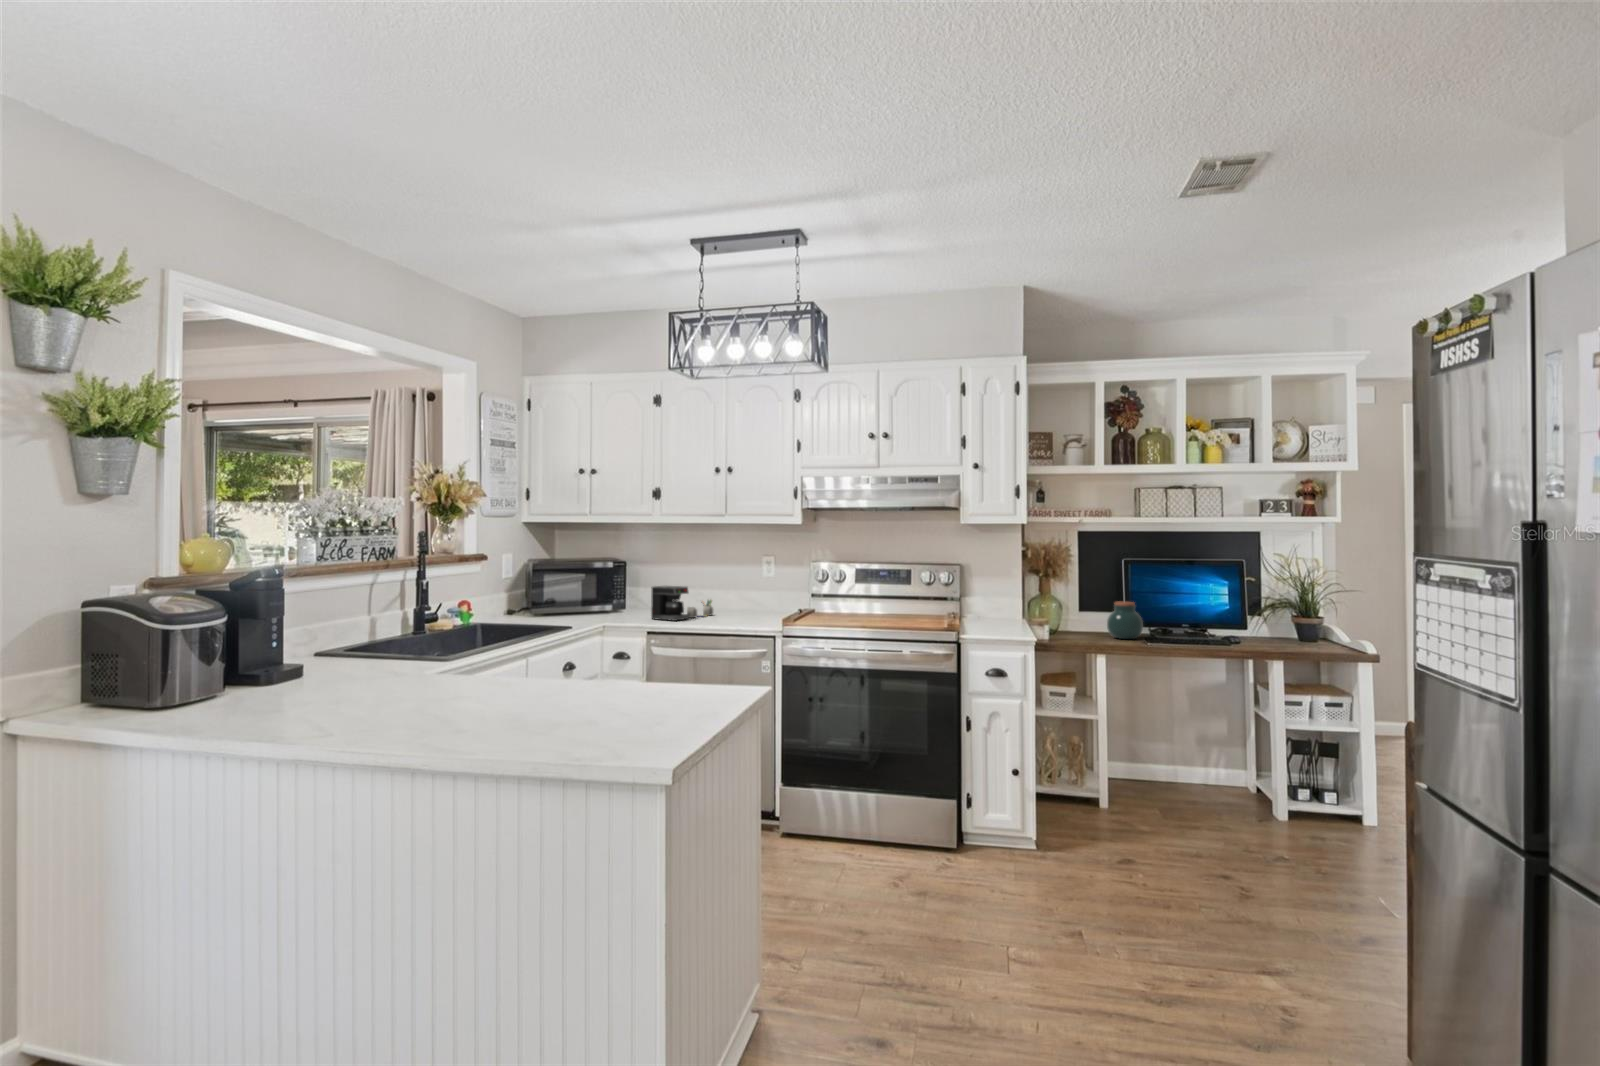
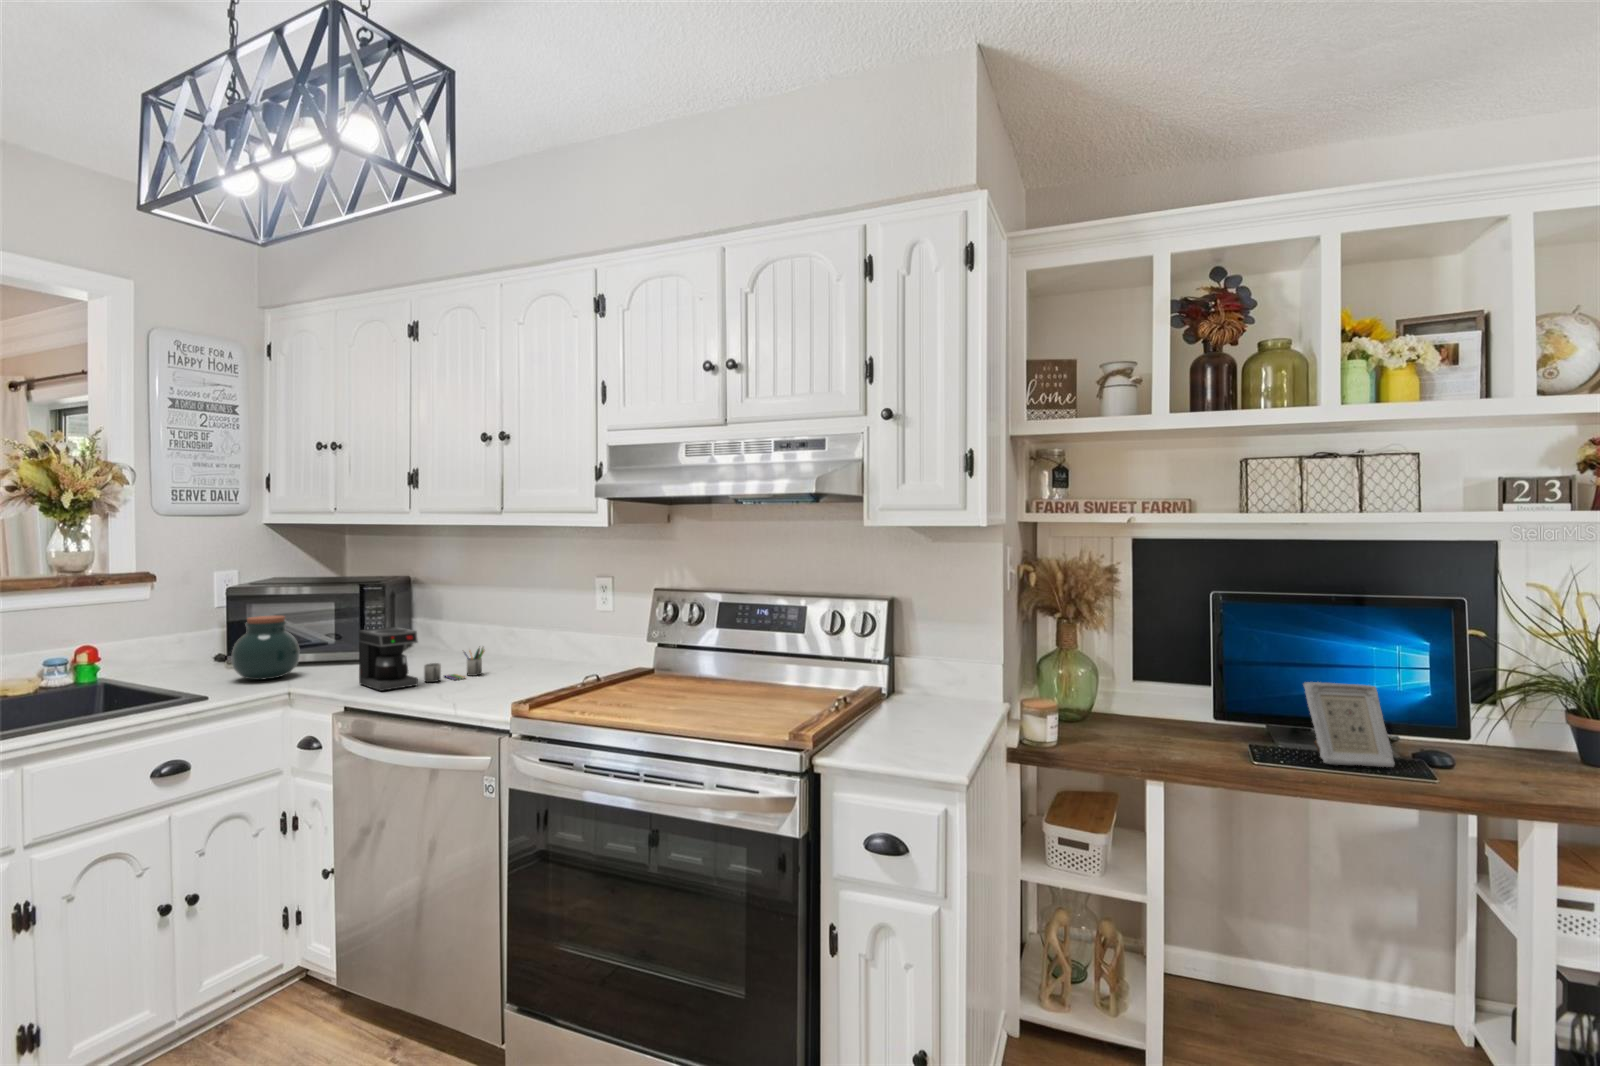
jar: present [1107,602,1143,639] -> present [232,616,300,680]
picture frame: none [1172,603,1214,642] -> present [1303,682,1395,767]

